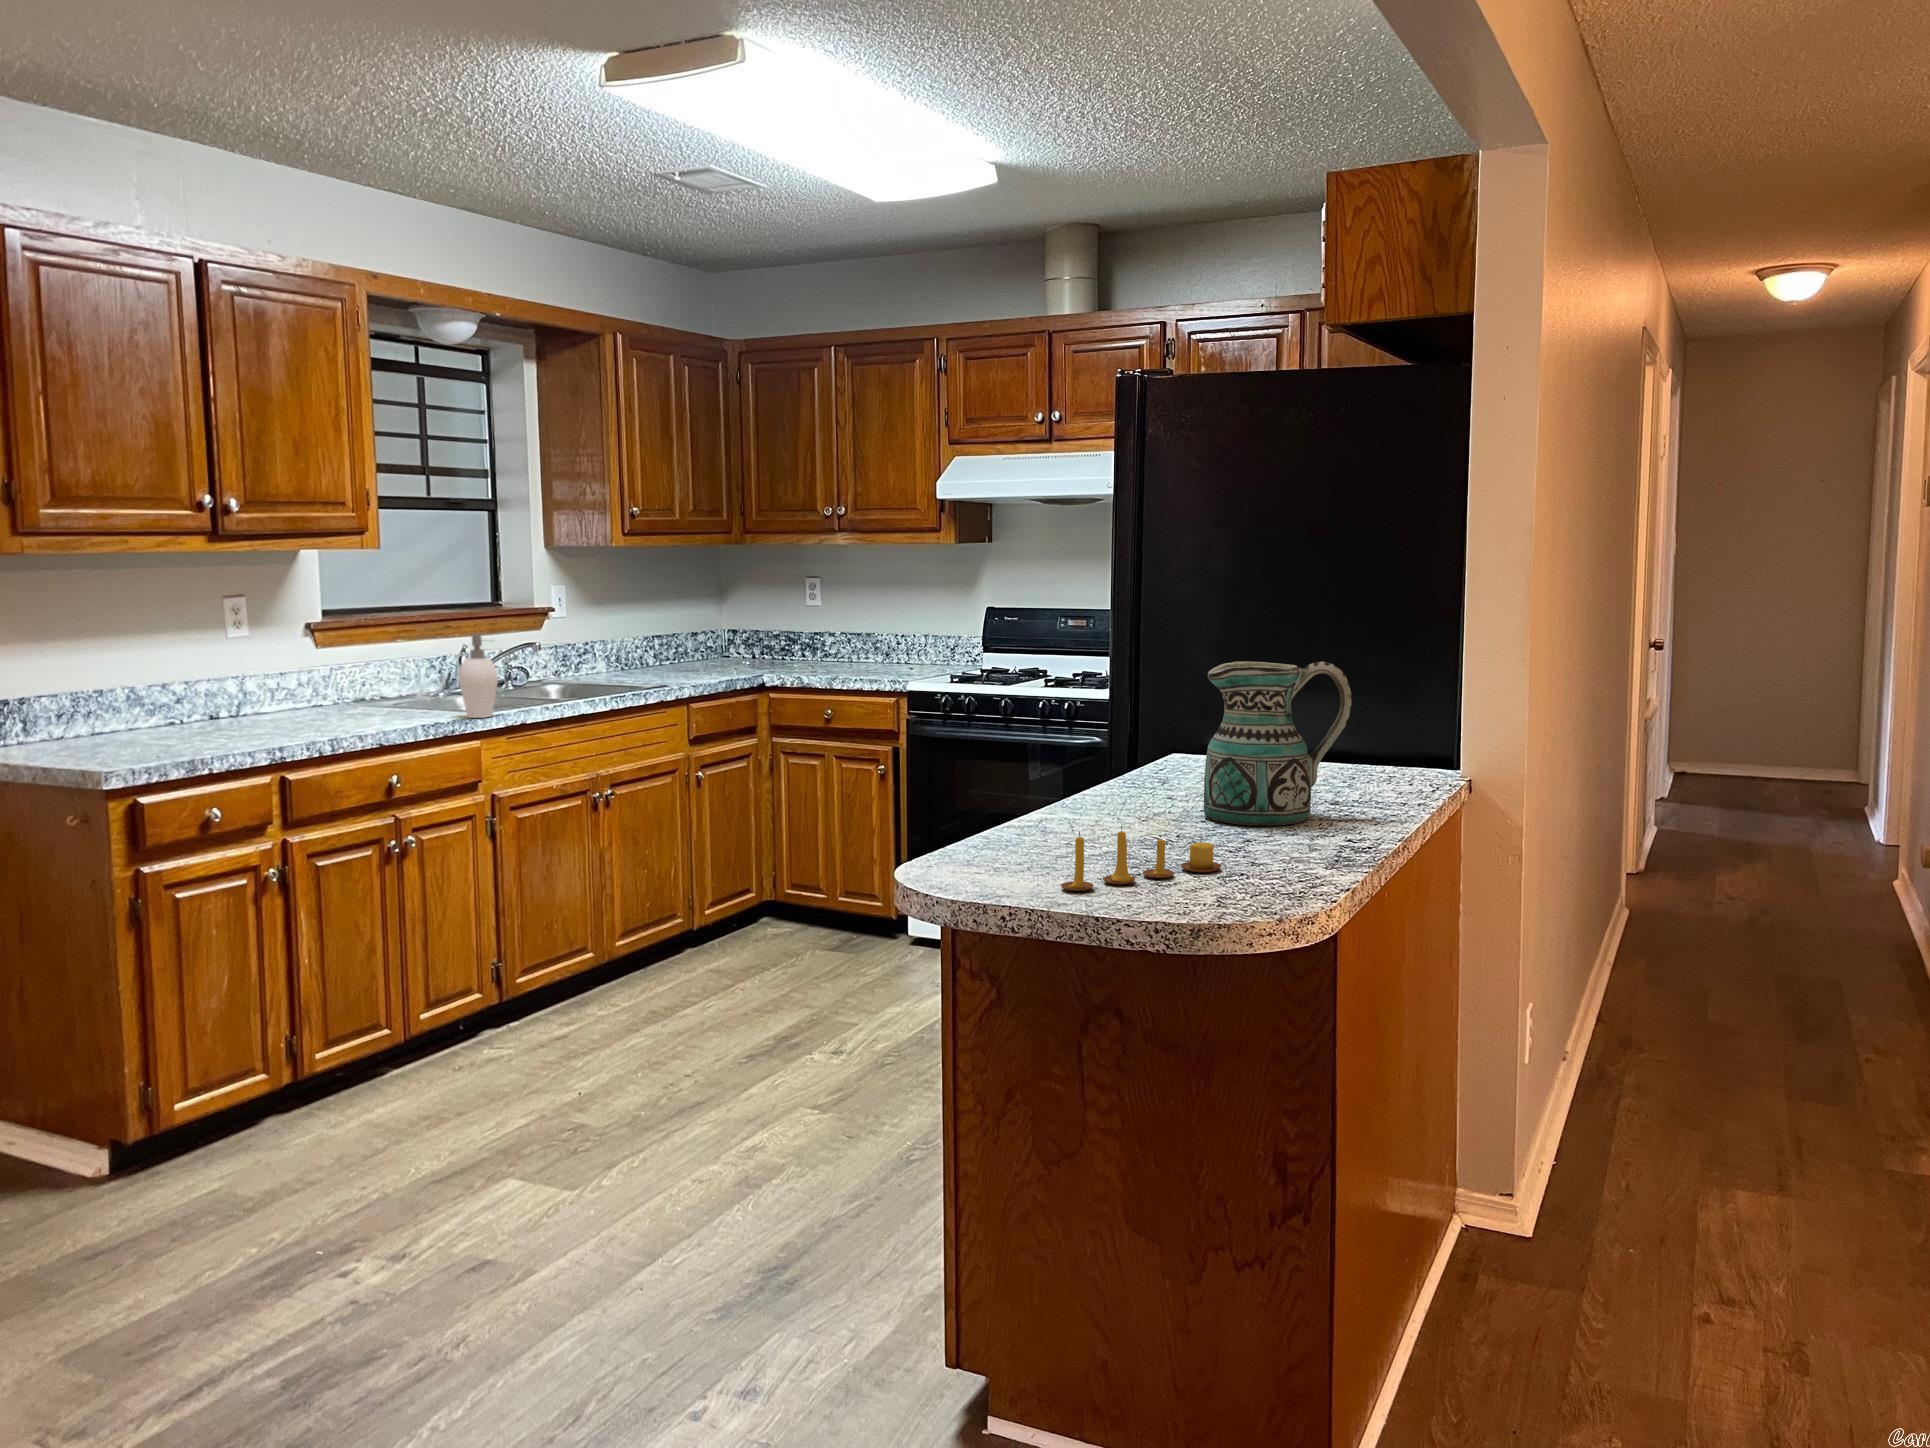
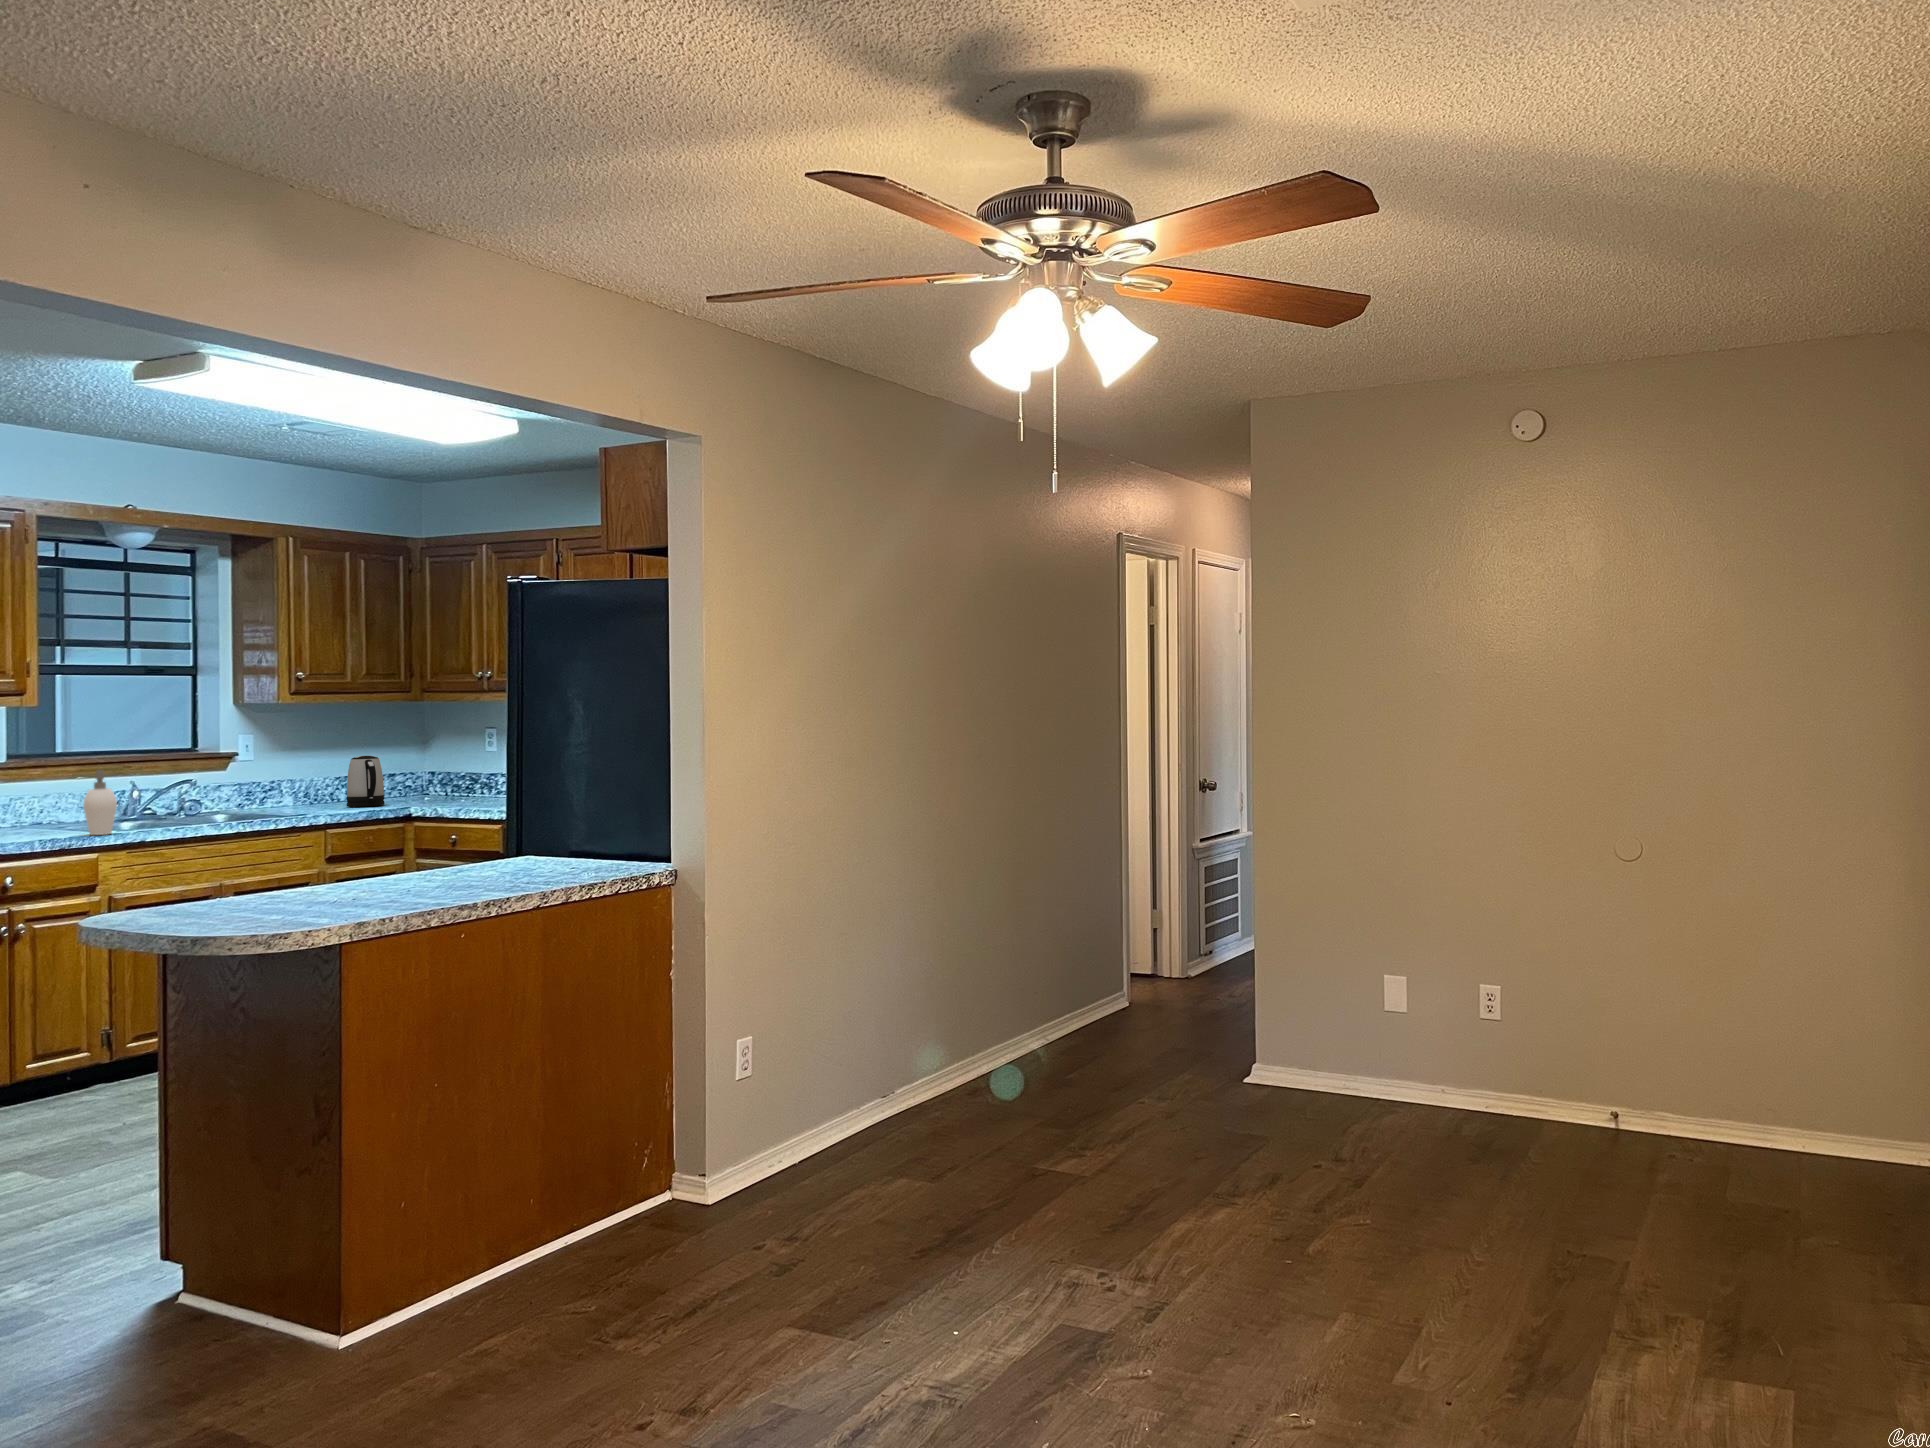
kettle: none [677,612,720,675] -> present [346,756,385,807]
ceramic pitcher: present [1204,662,1352,825] -> none [404,768,507,880]
candle: present [1061,826,1221,891] -> none [179,869,319,910]

